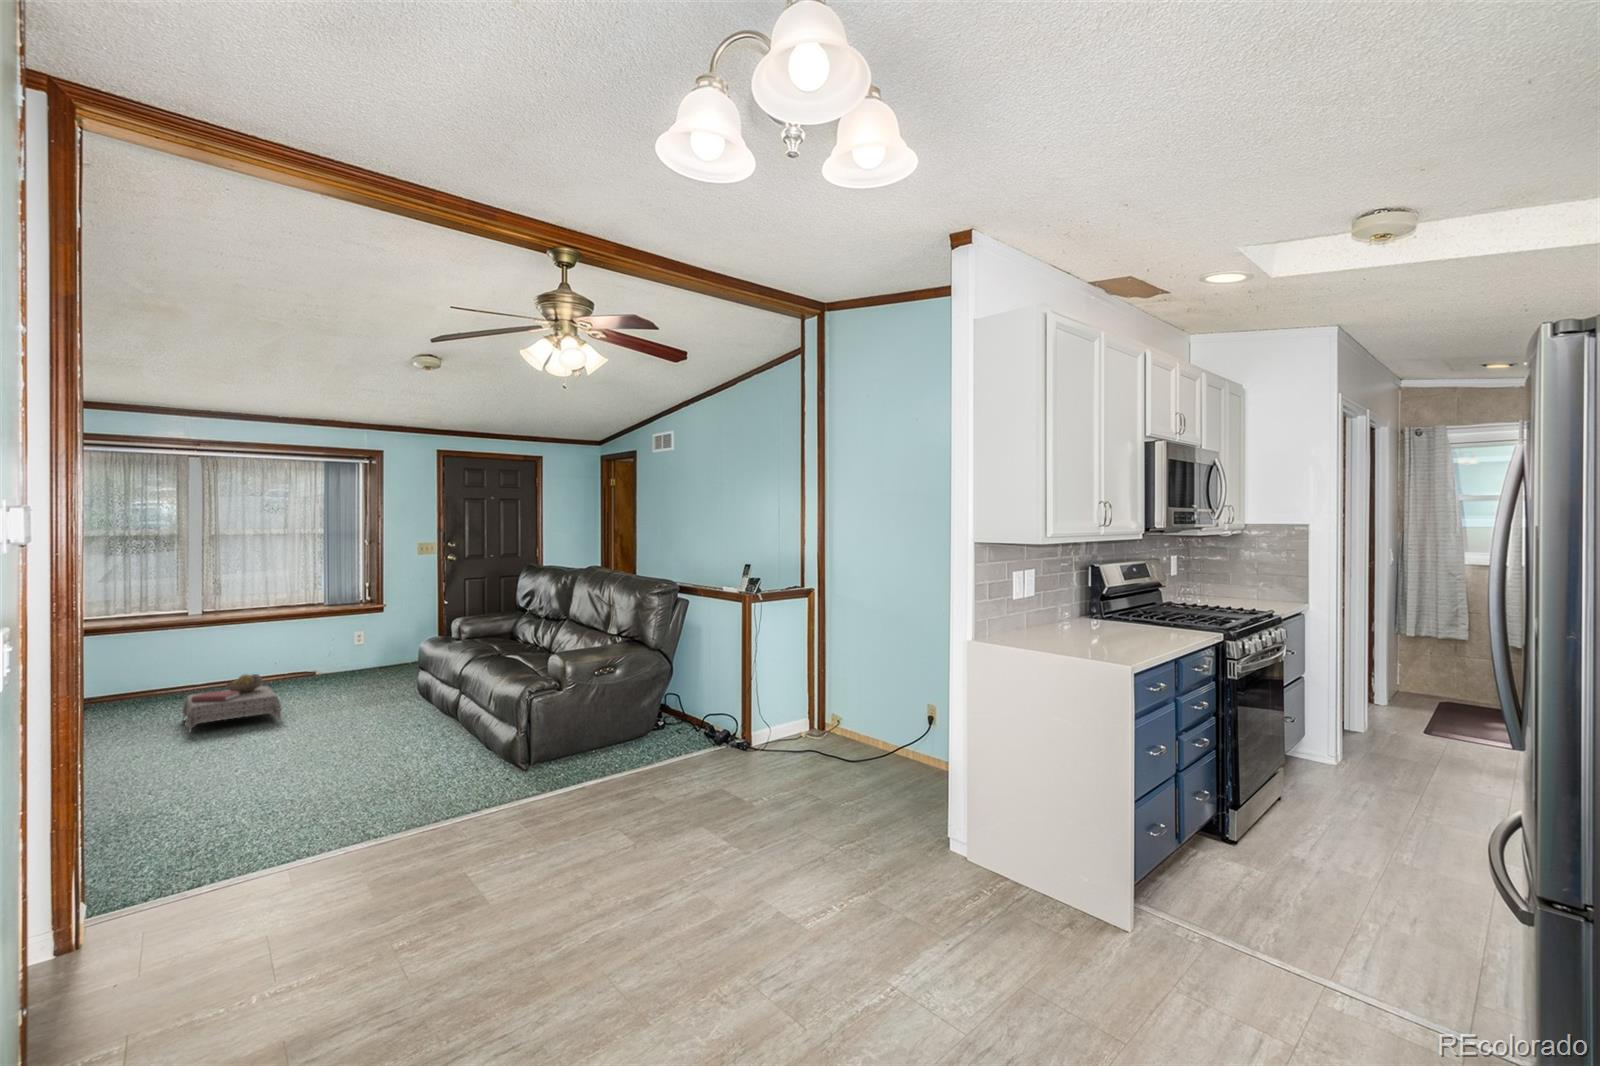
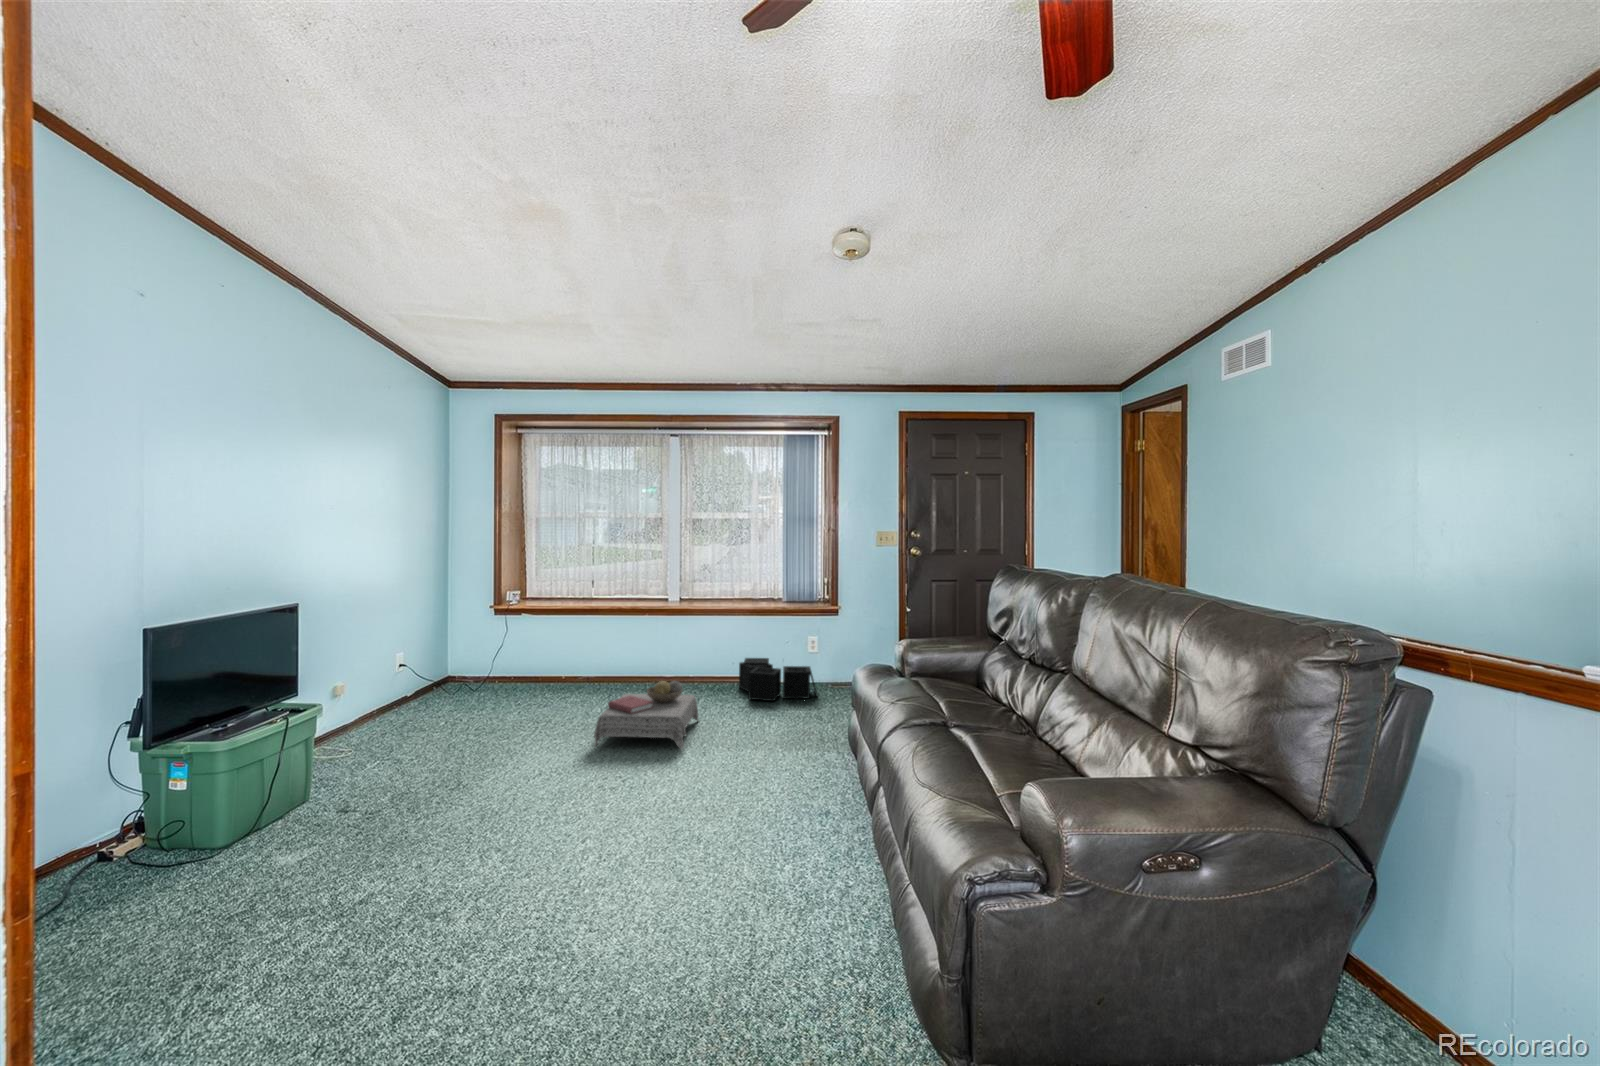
storage bin: none [283,657,372,689] -> present [739,658,817,701]

